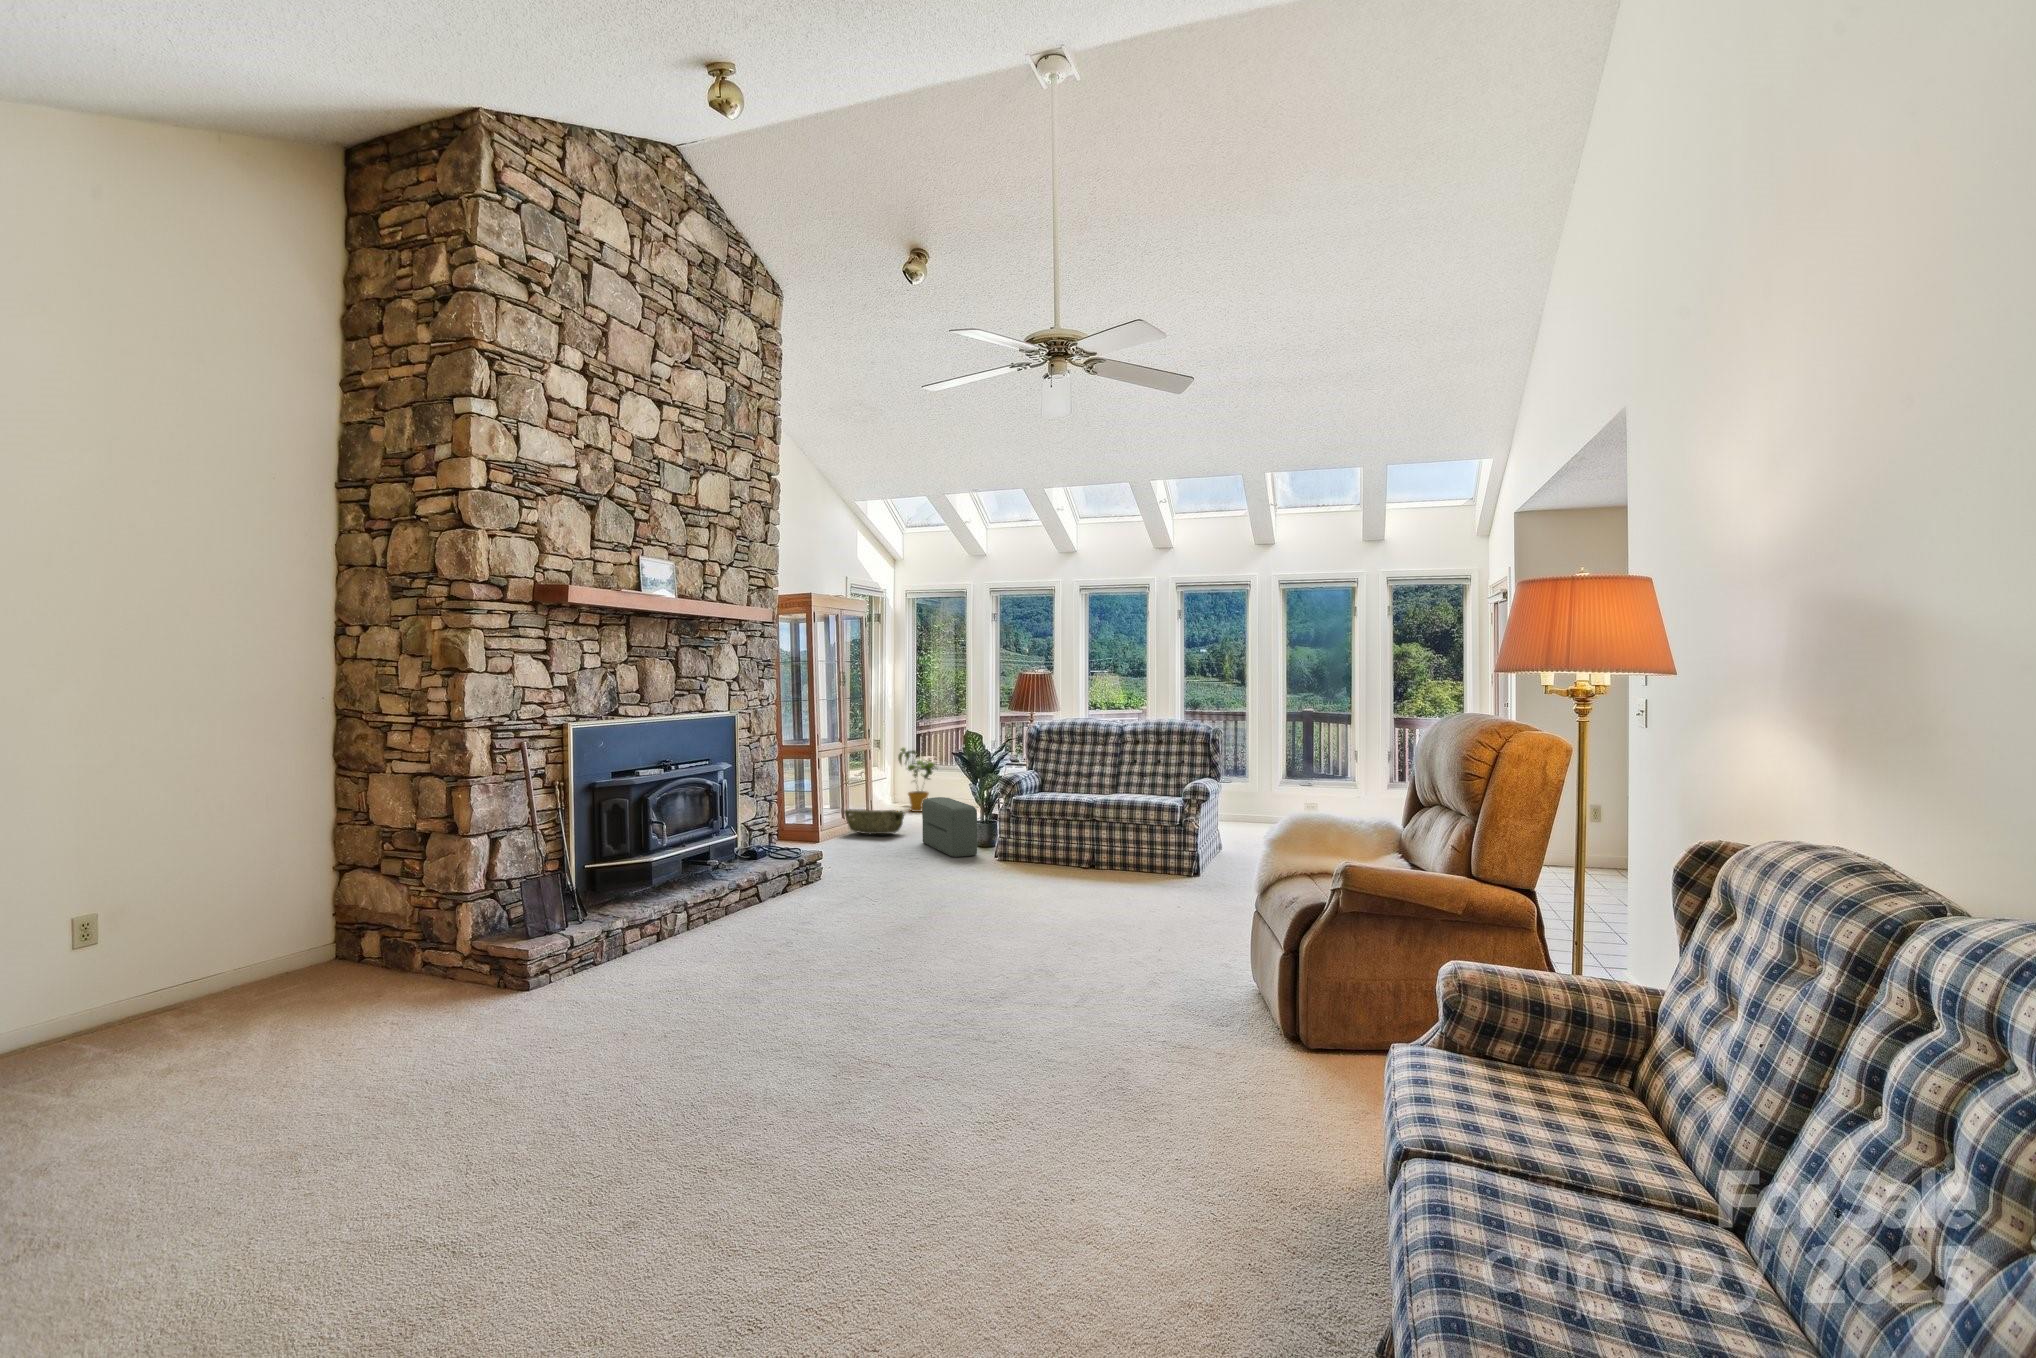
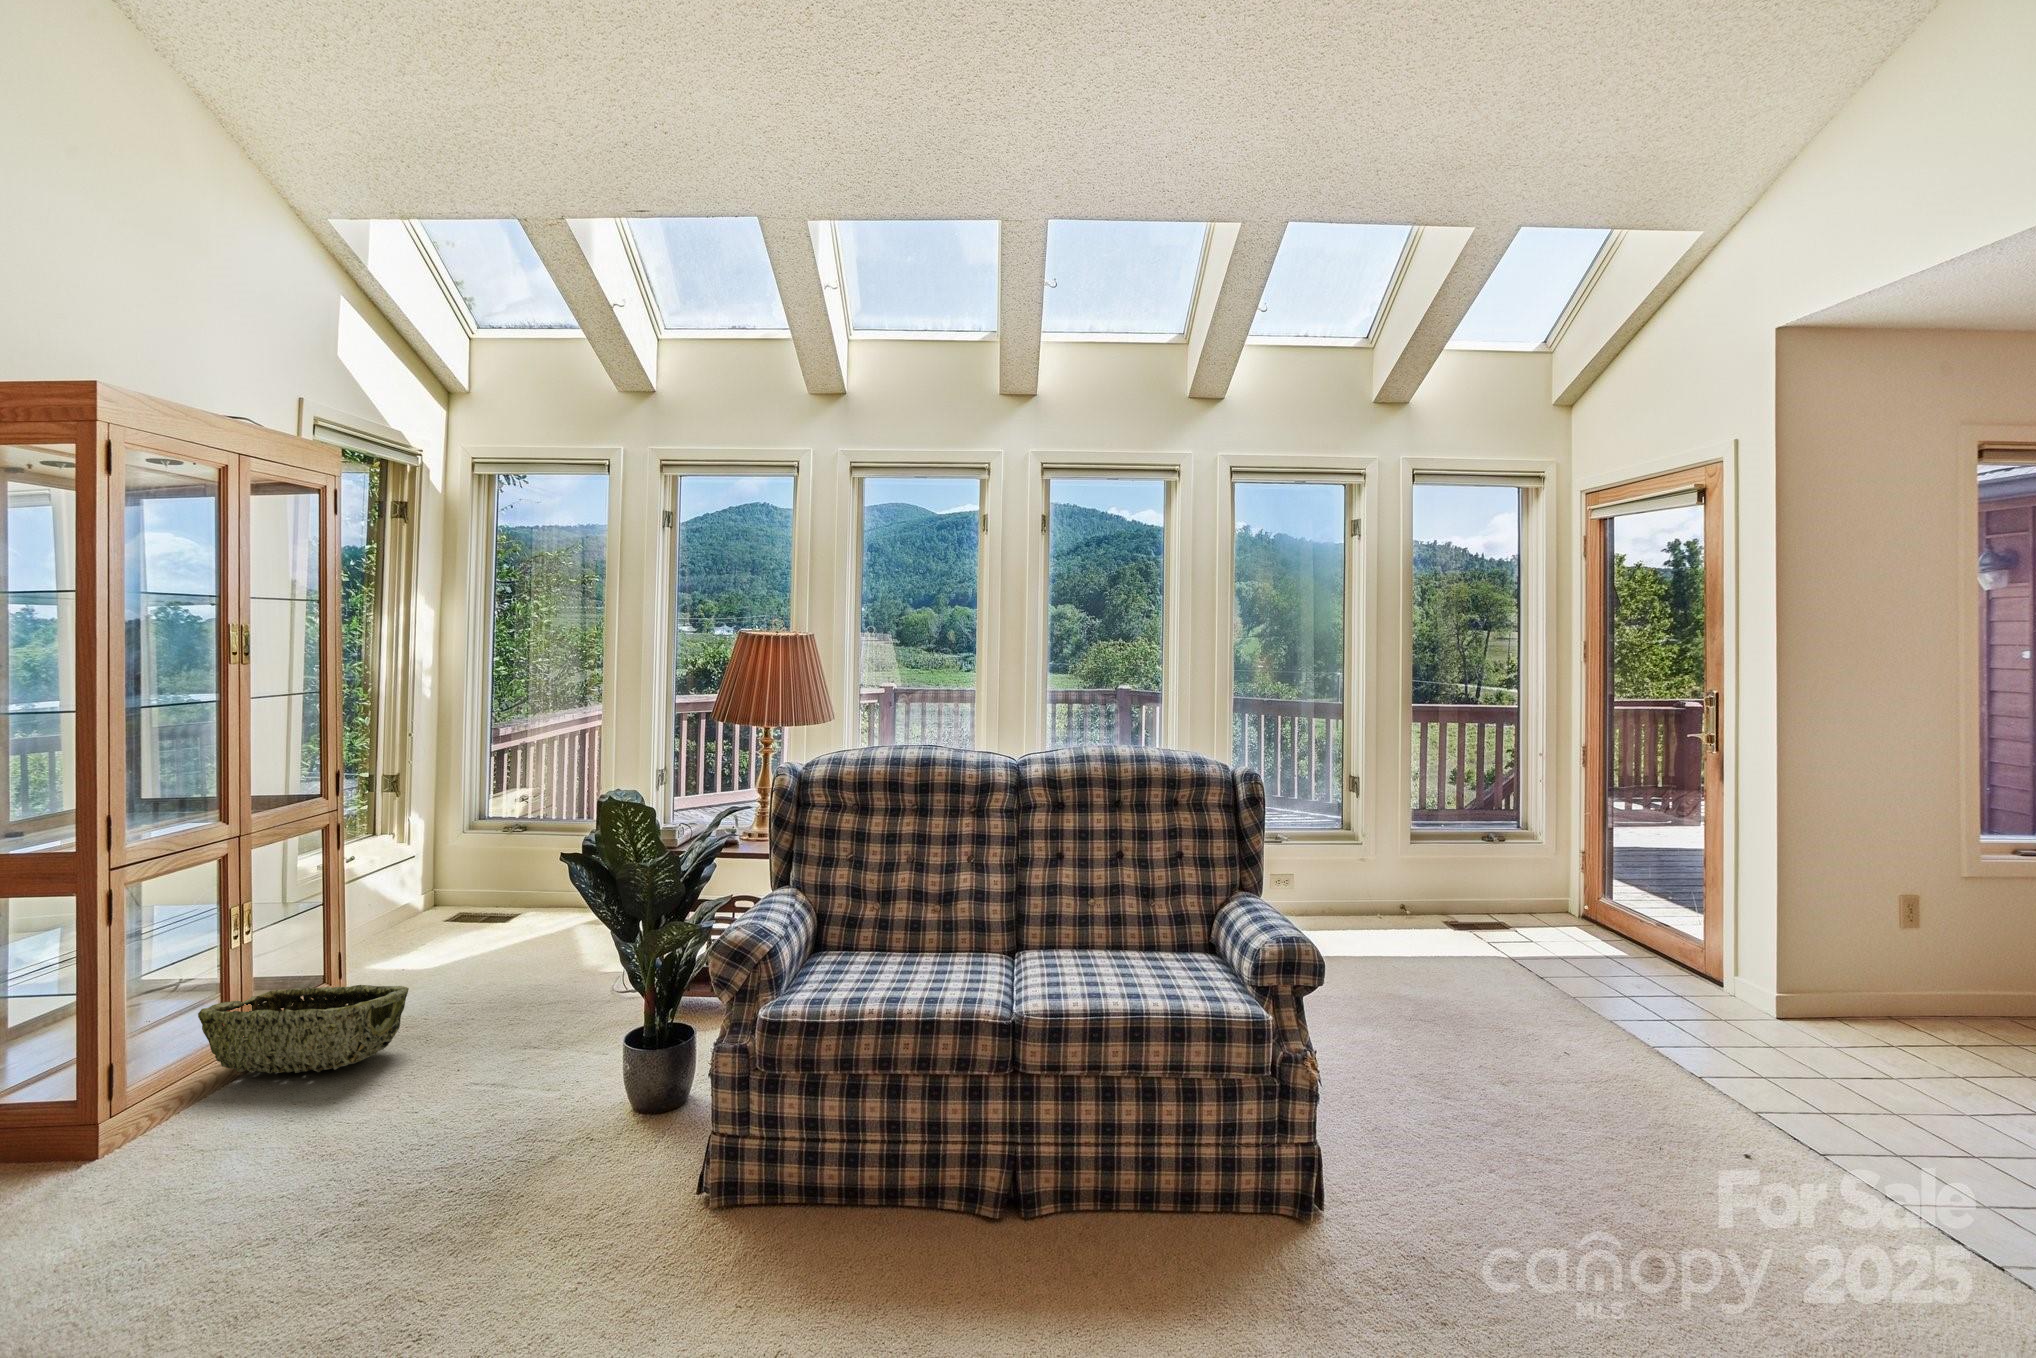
house plant: present [898,748,935,812] -> none [417,789,517,928]
pouf: present [922,797,977,857] -> none [453,966,632,1205]

